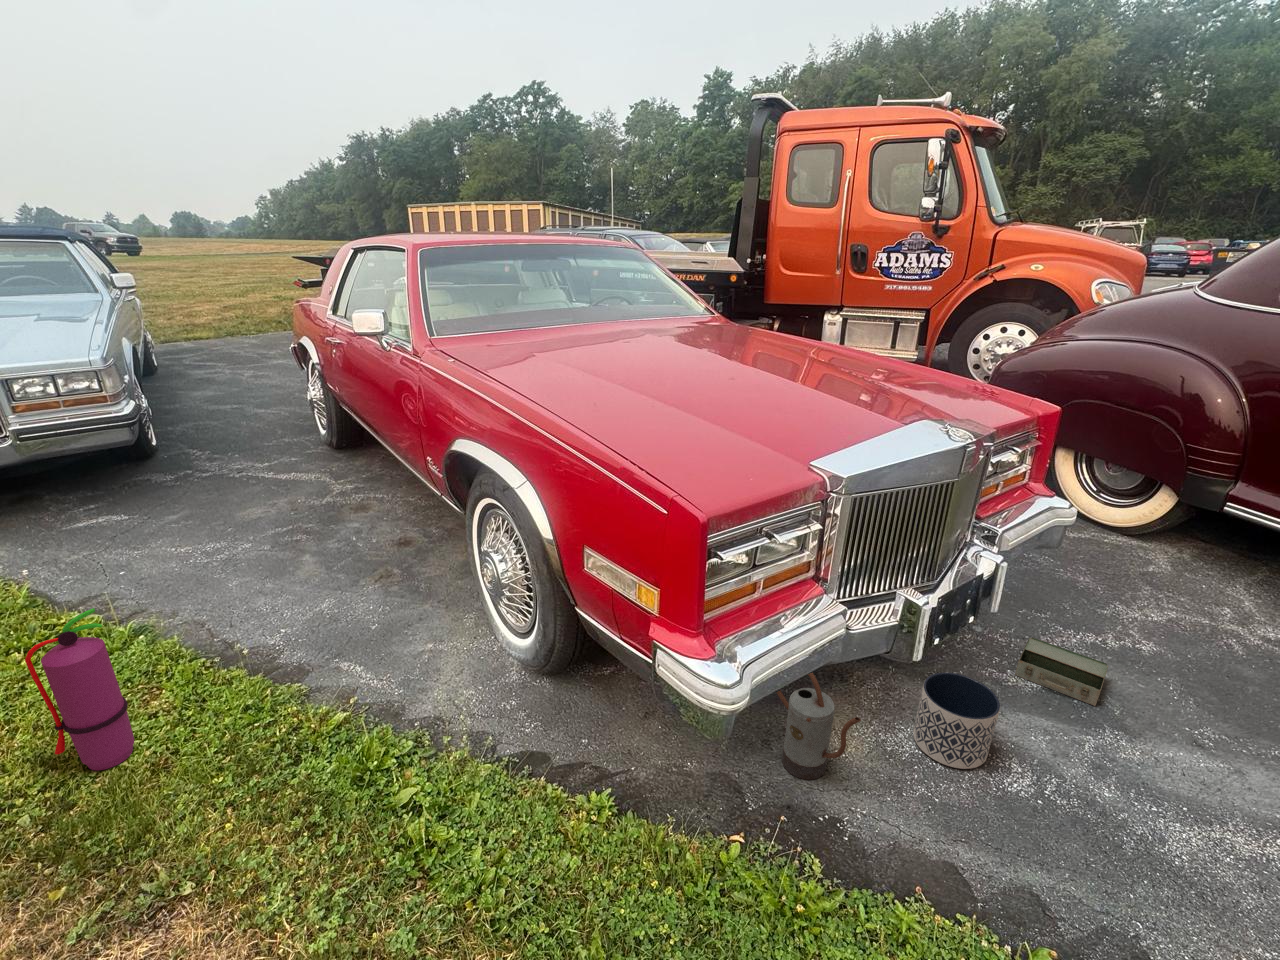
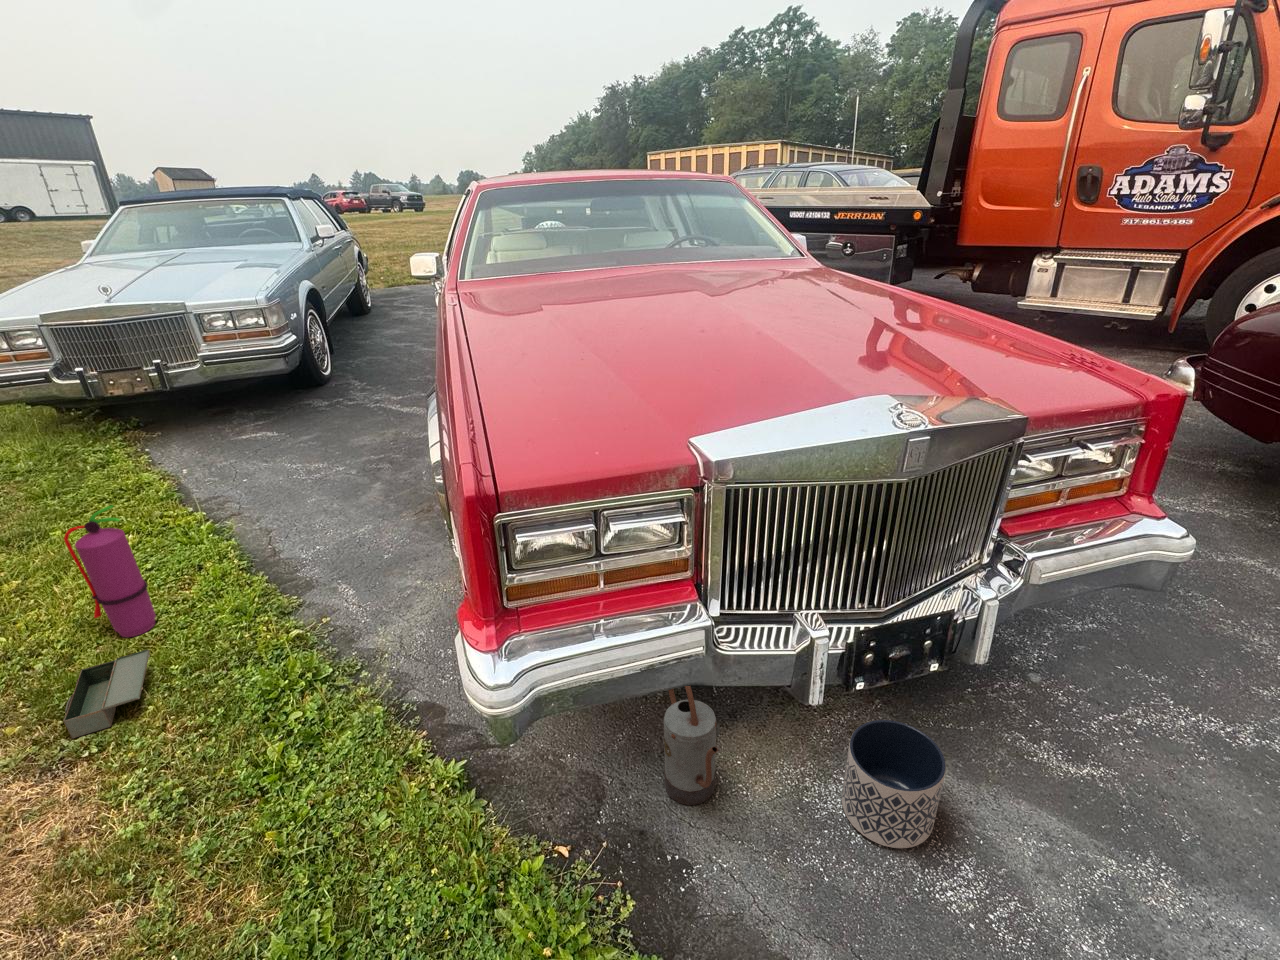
toolbox: present [1015,637,1108,706] -> present [63,650,150,738]

